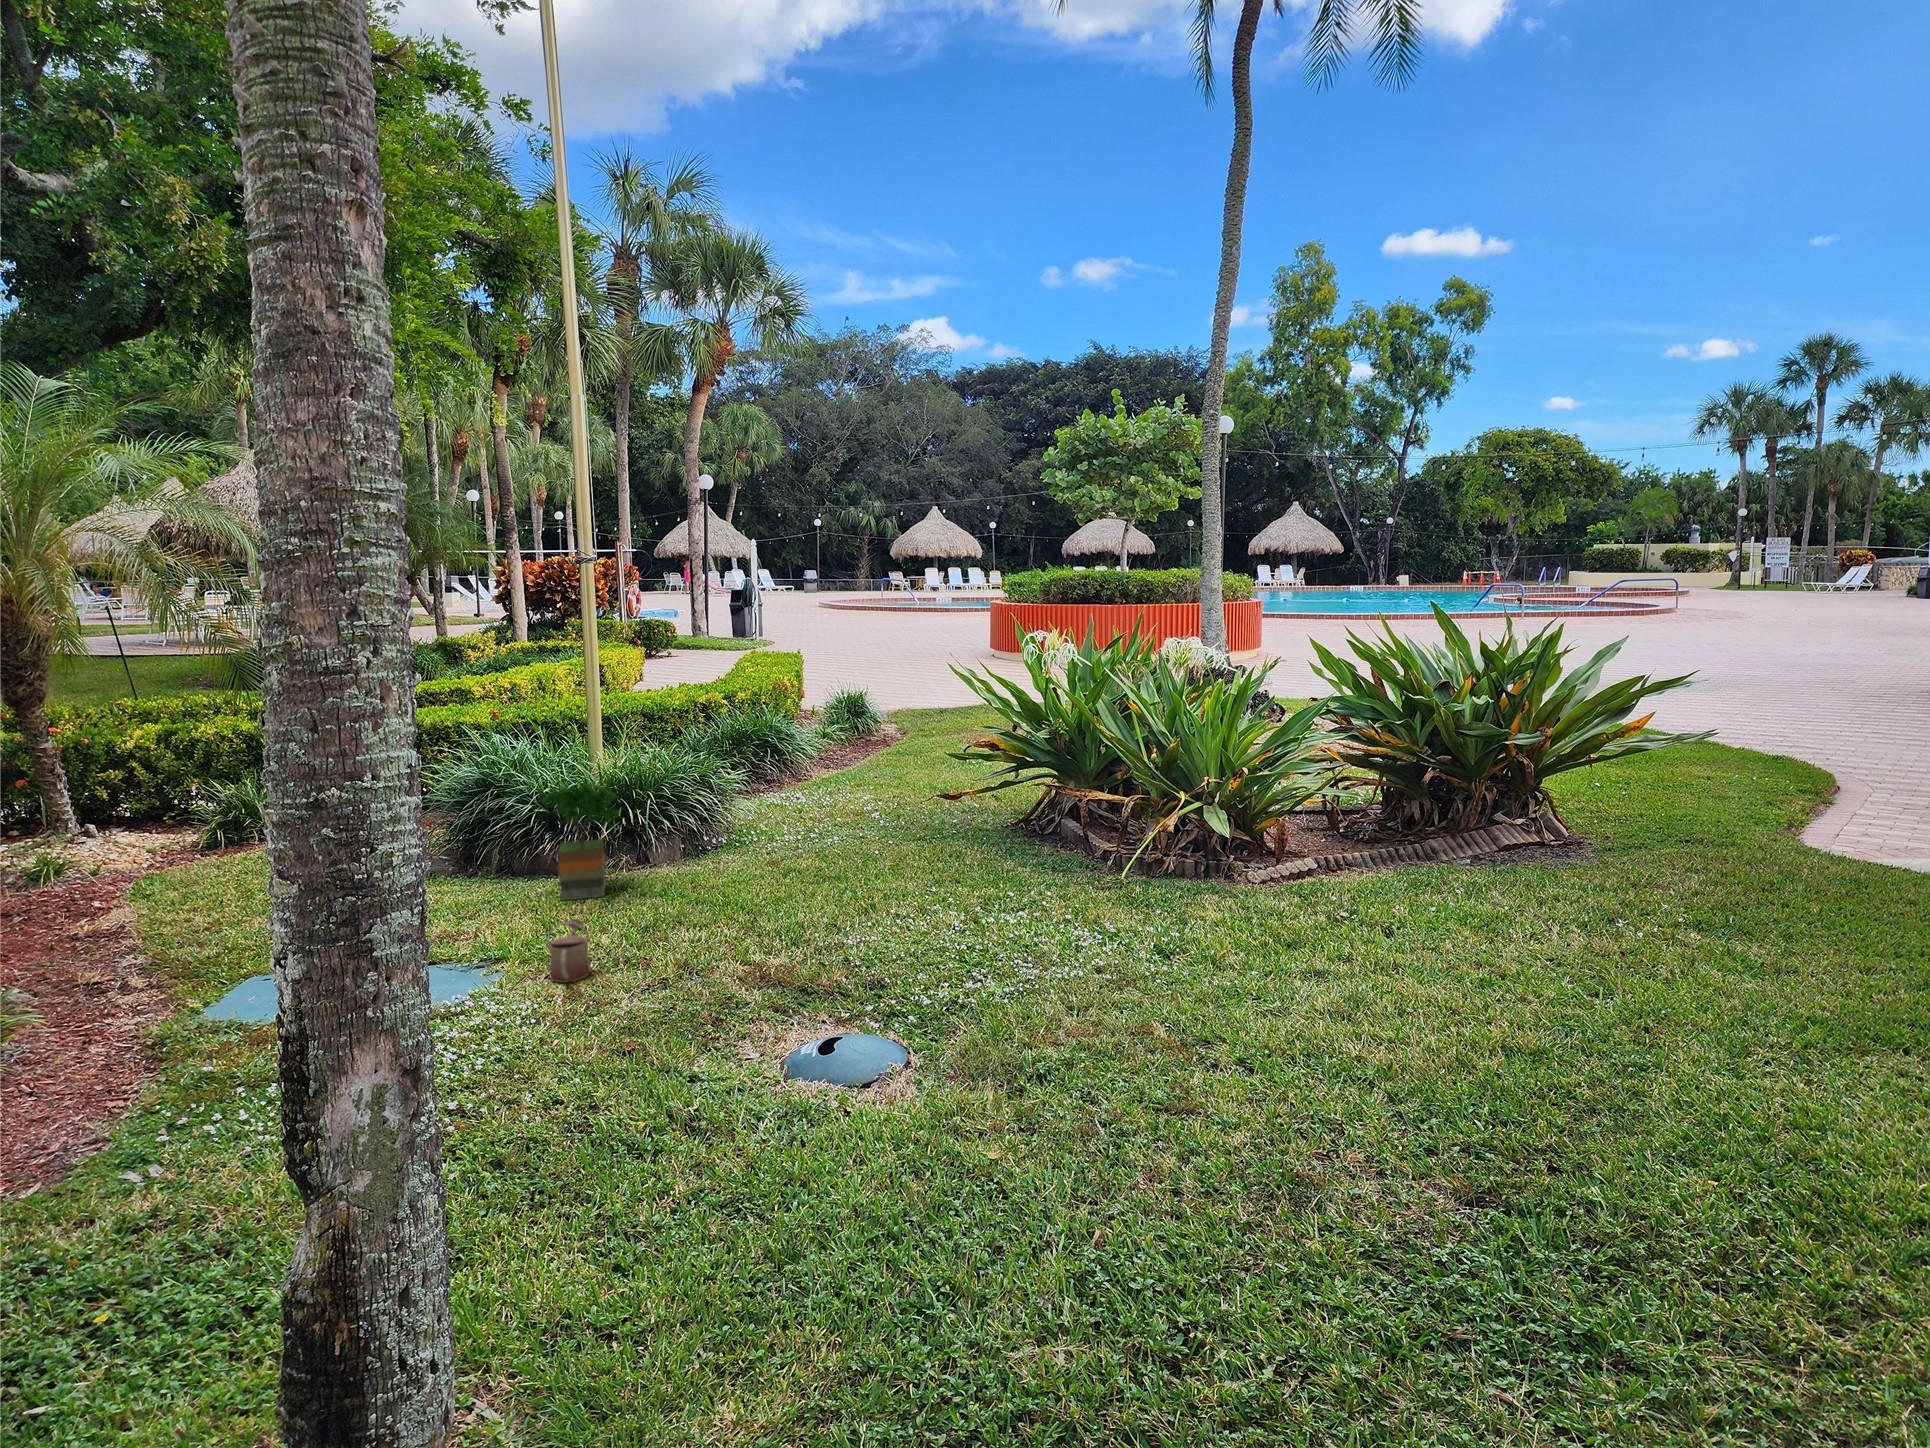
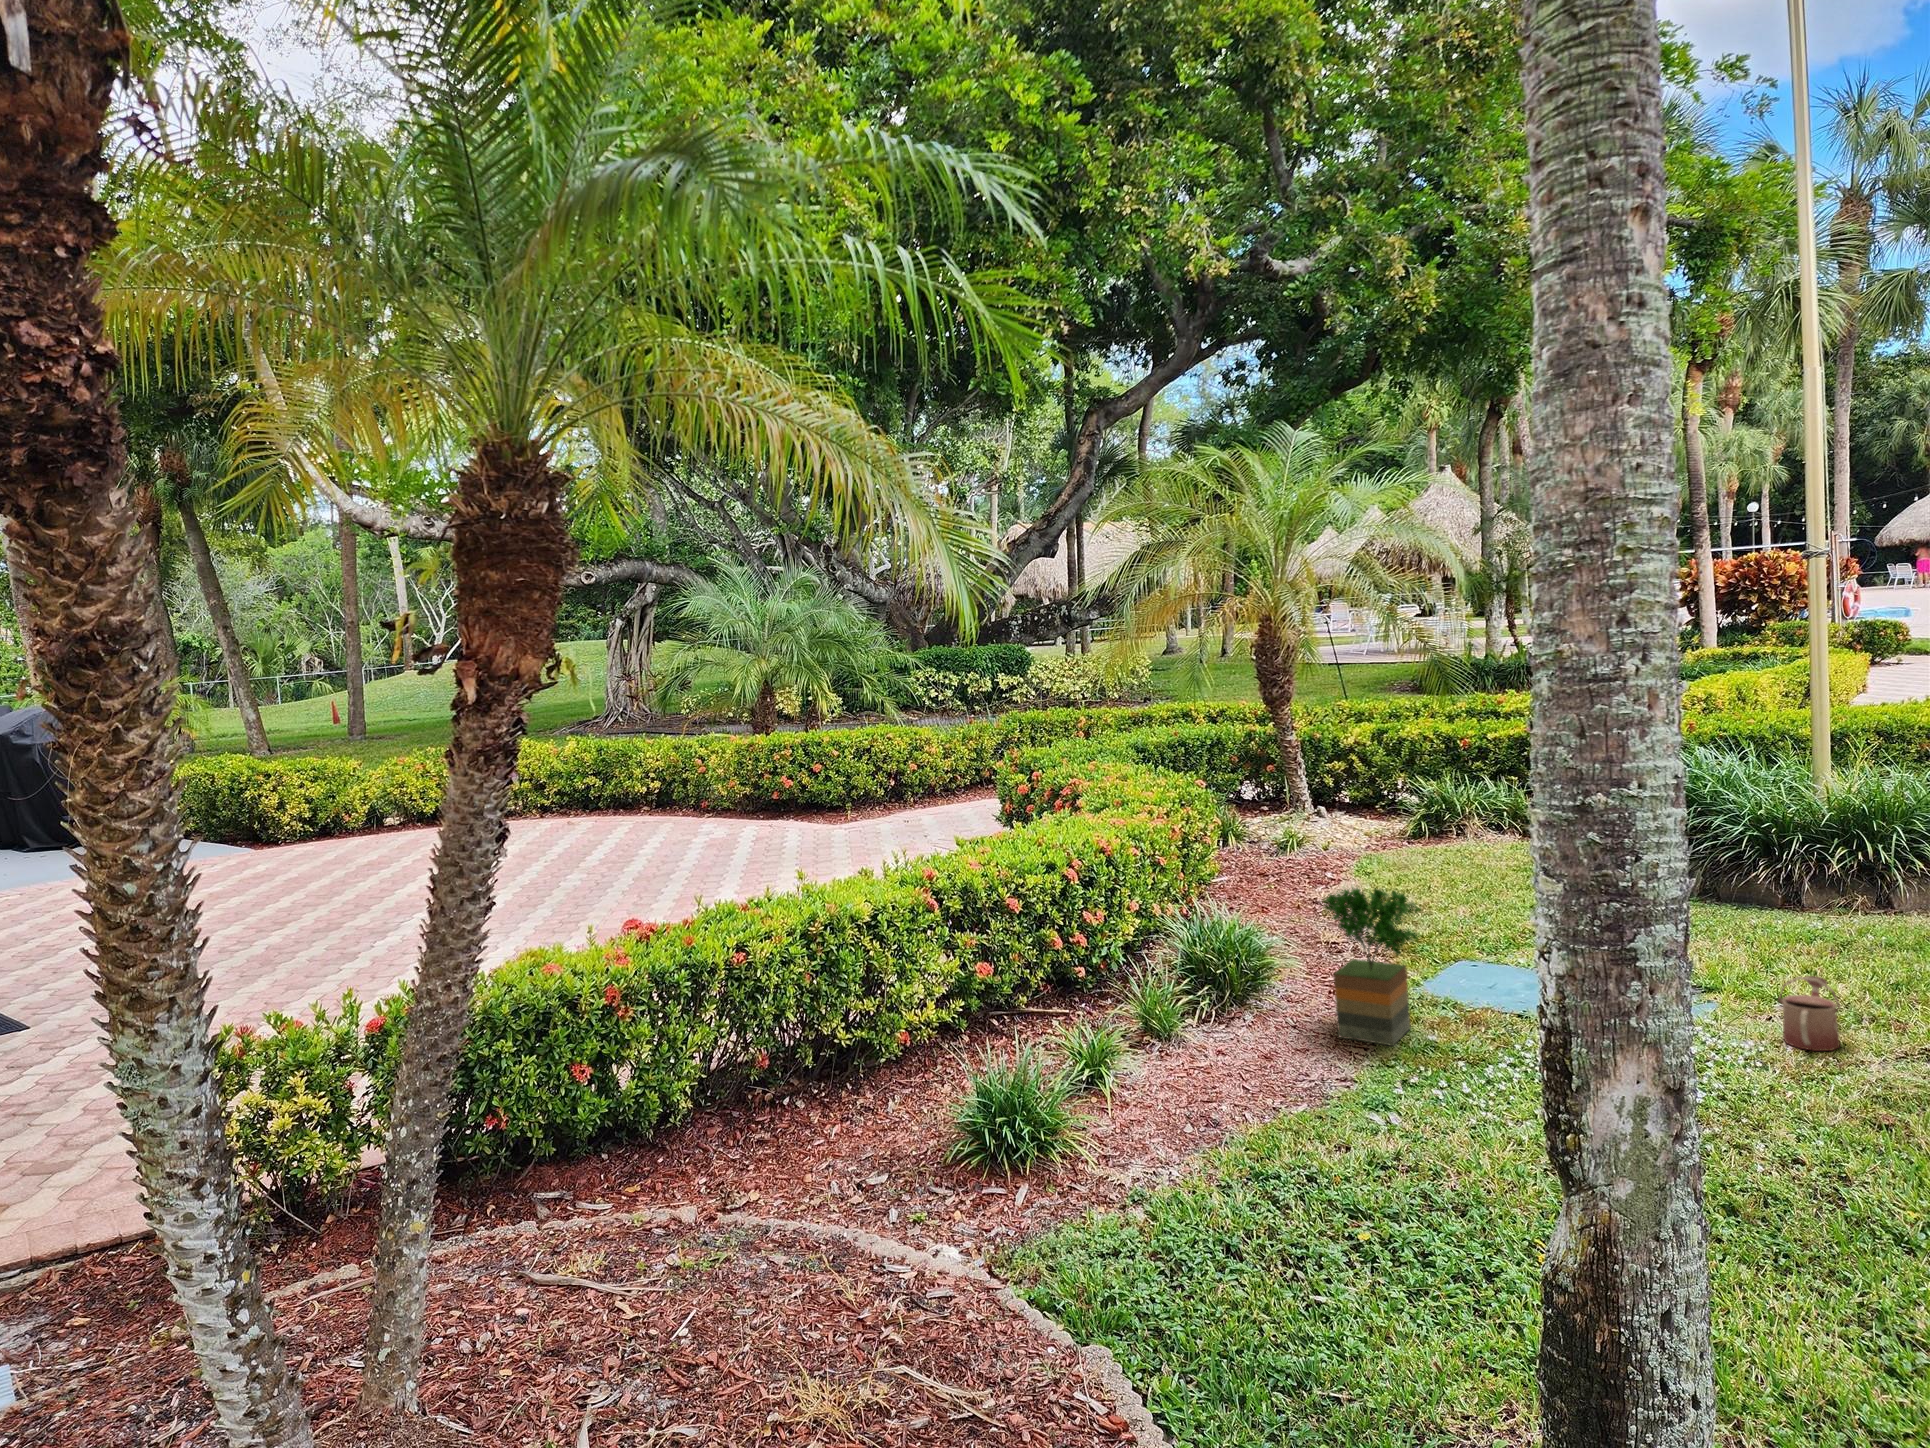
potted tree: present [543,784,620,901] -> present [1323,888,1421,1046]

